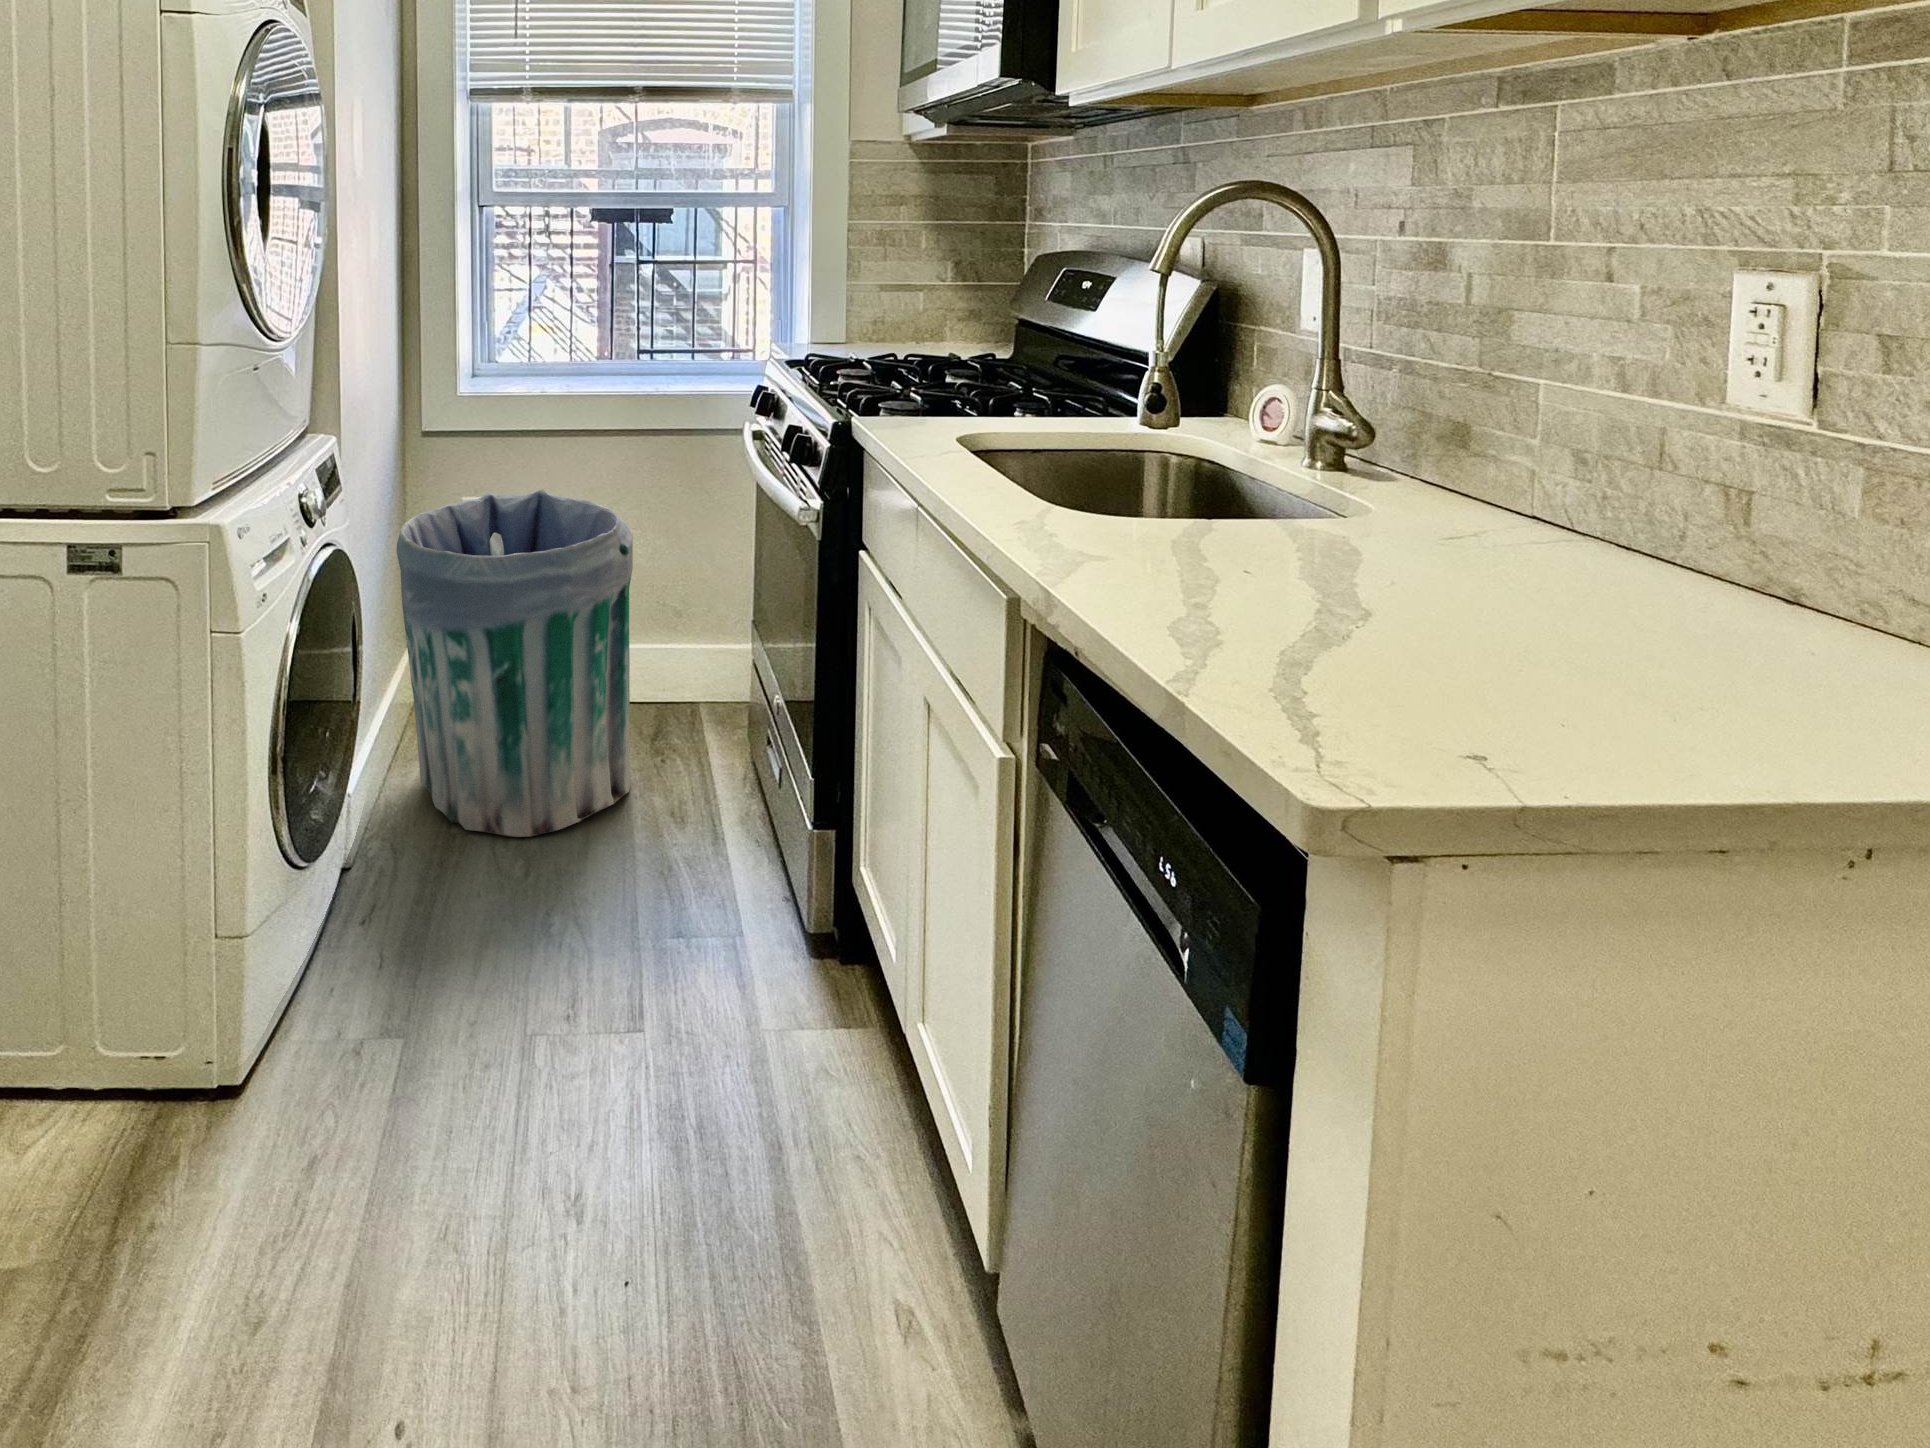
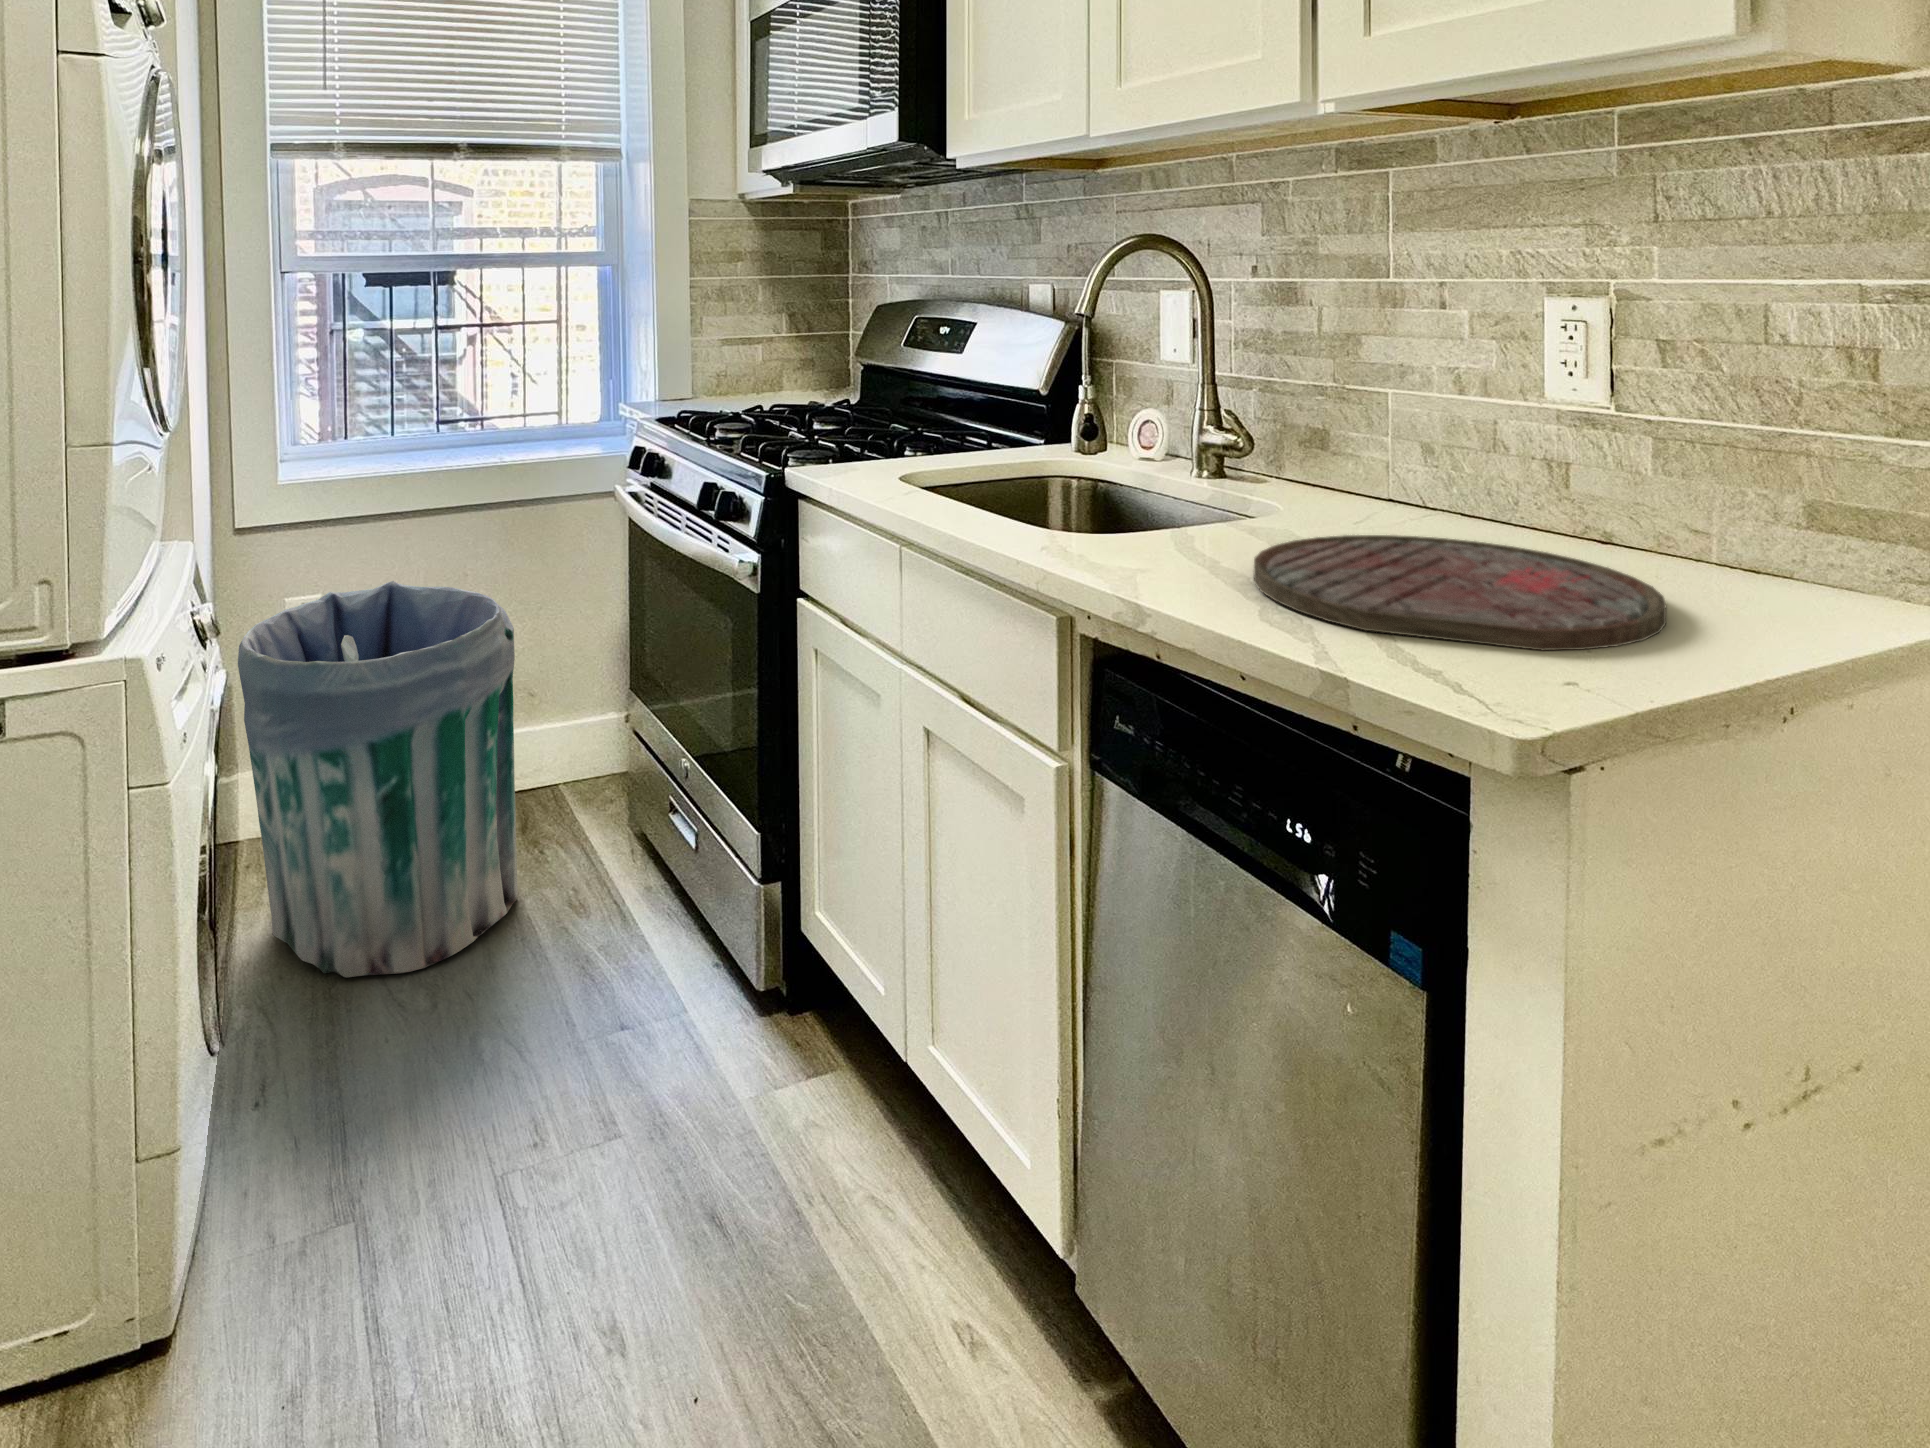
cutting board: none [1201,546,1753,730] -> present [1254,535,1666,651]

